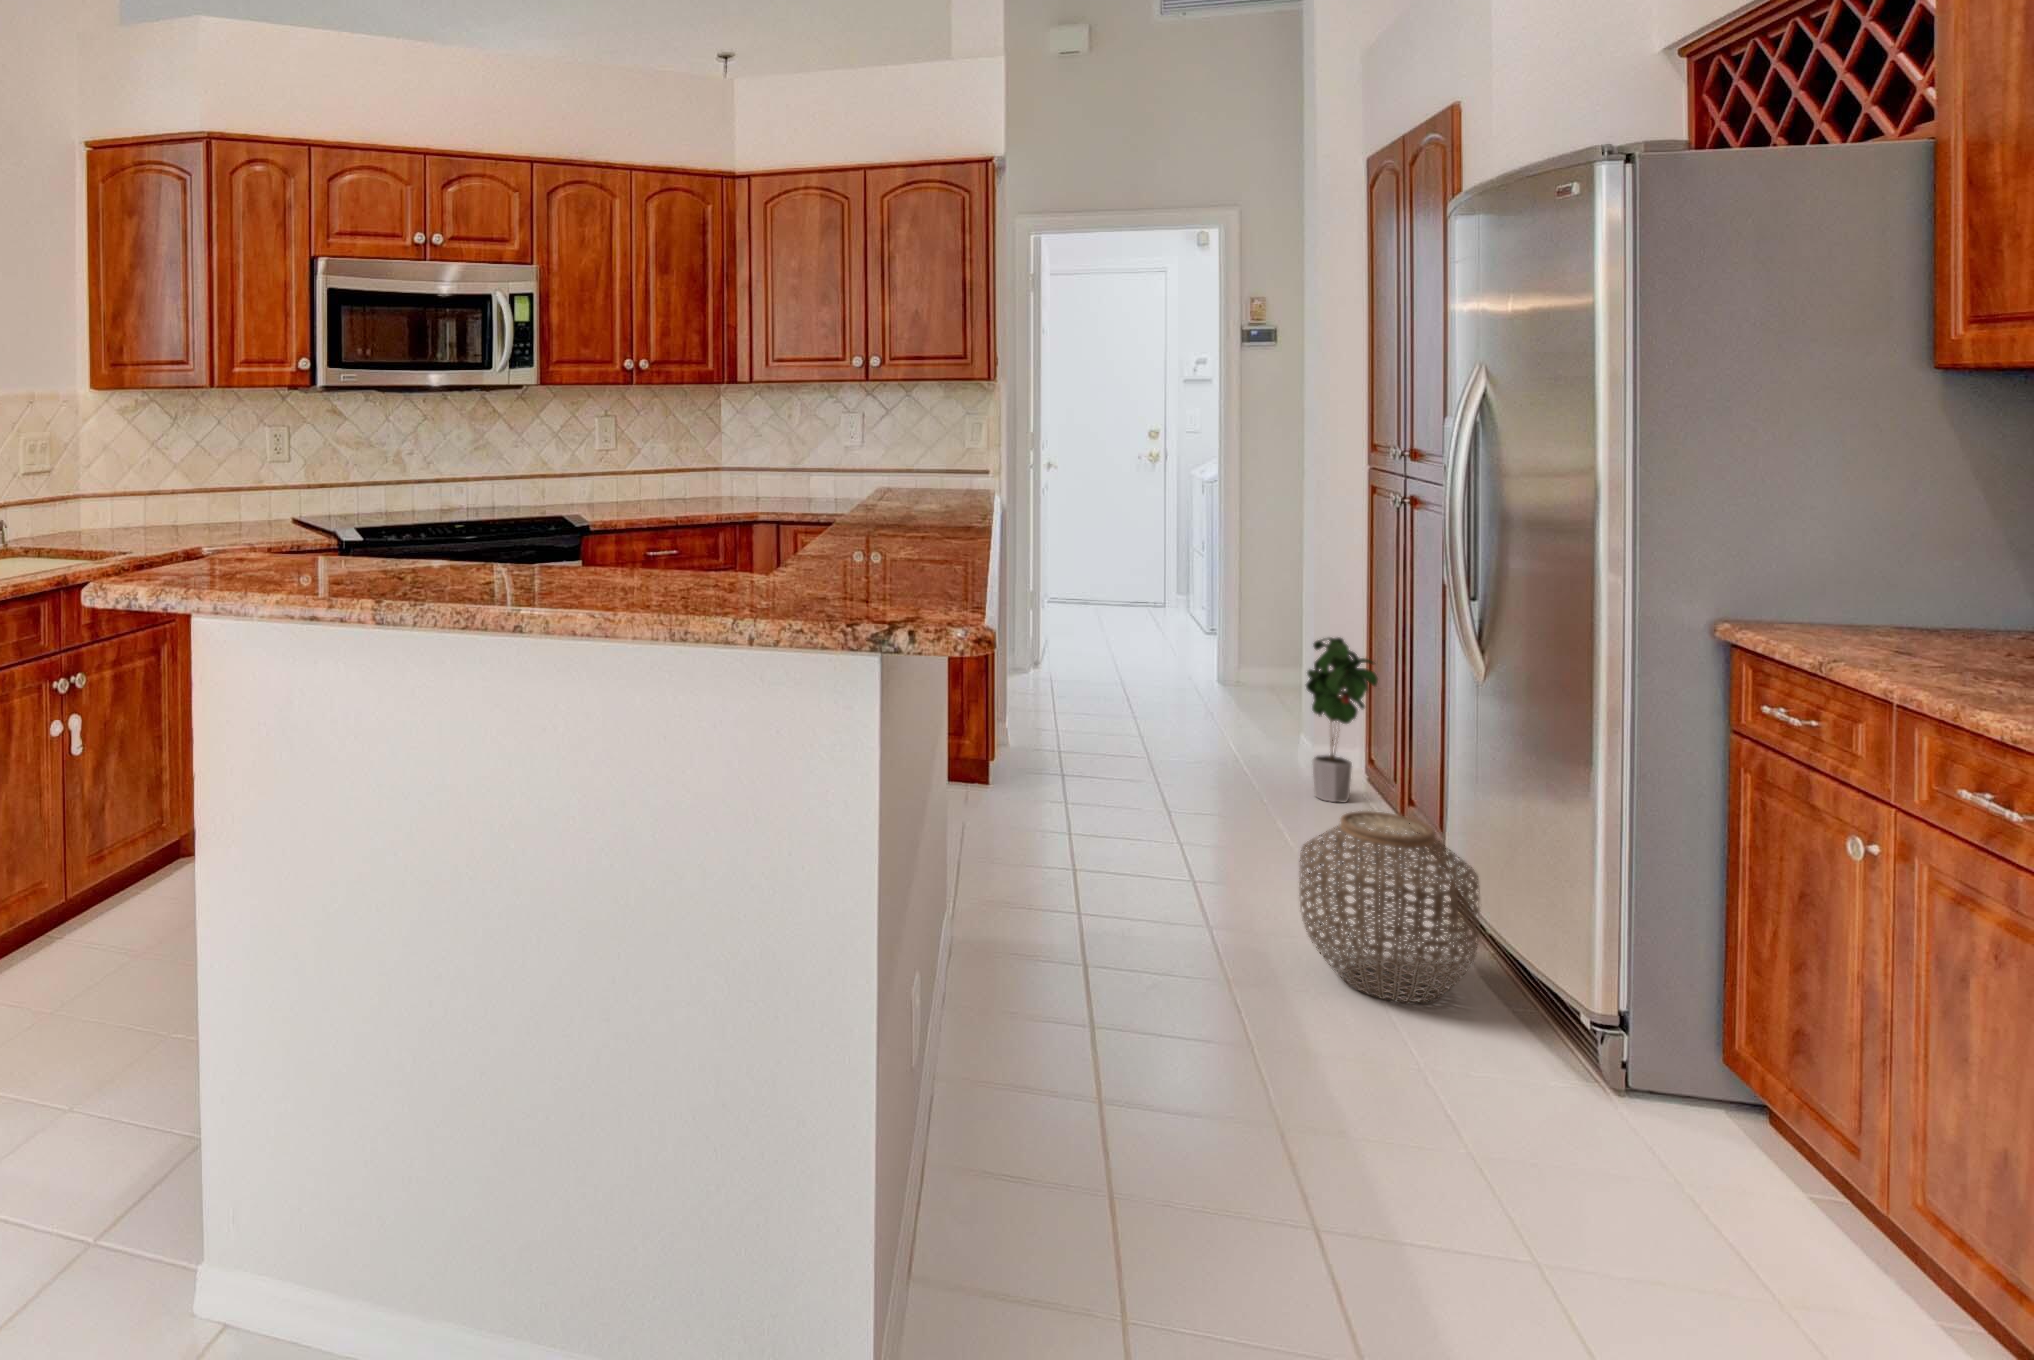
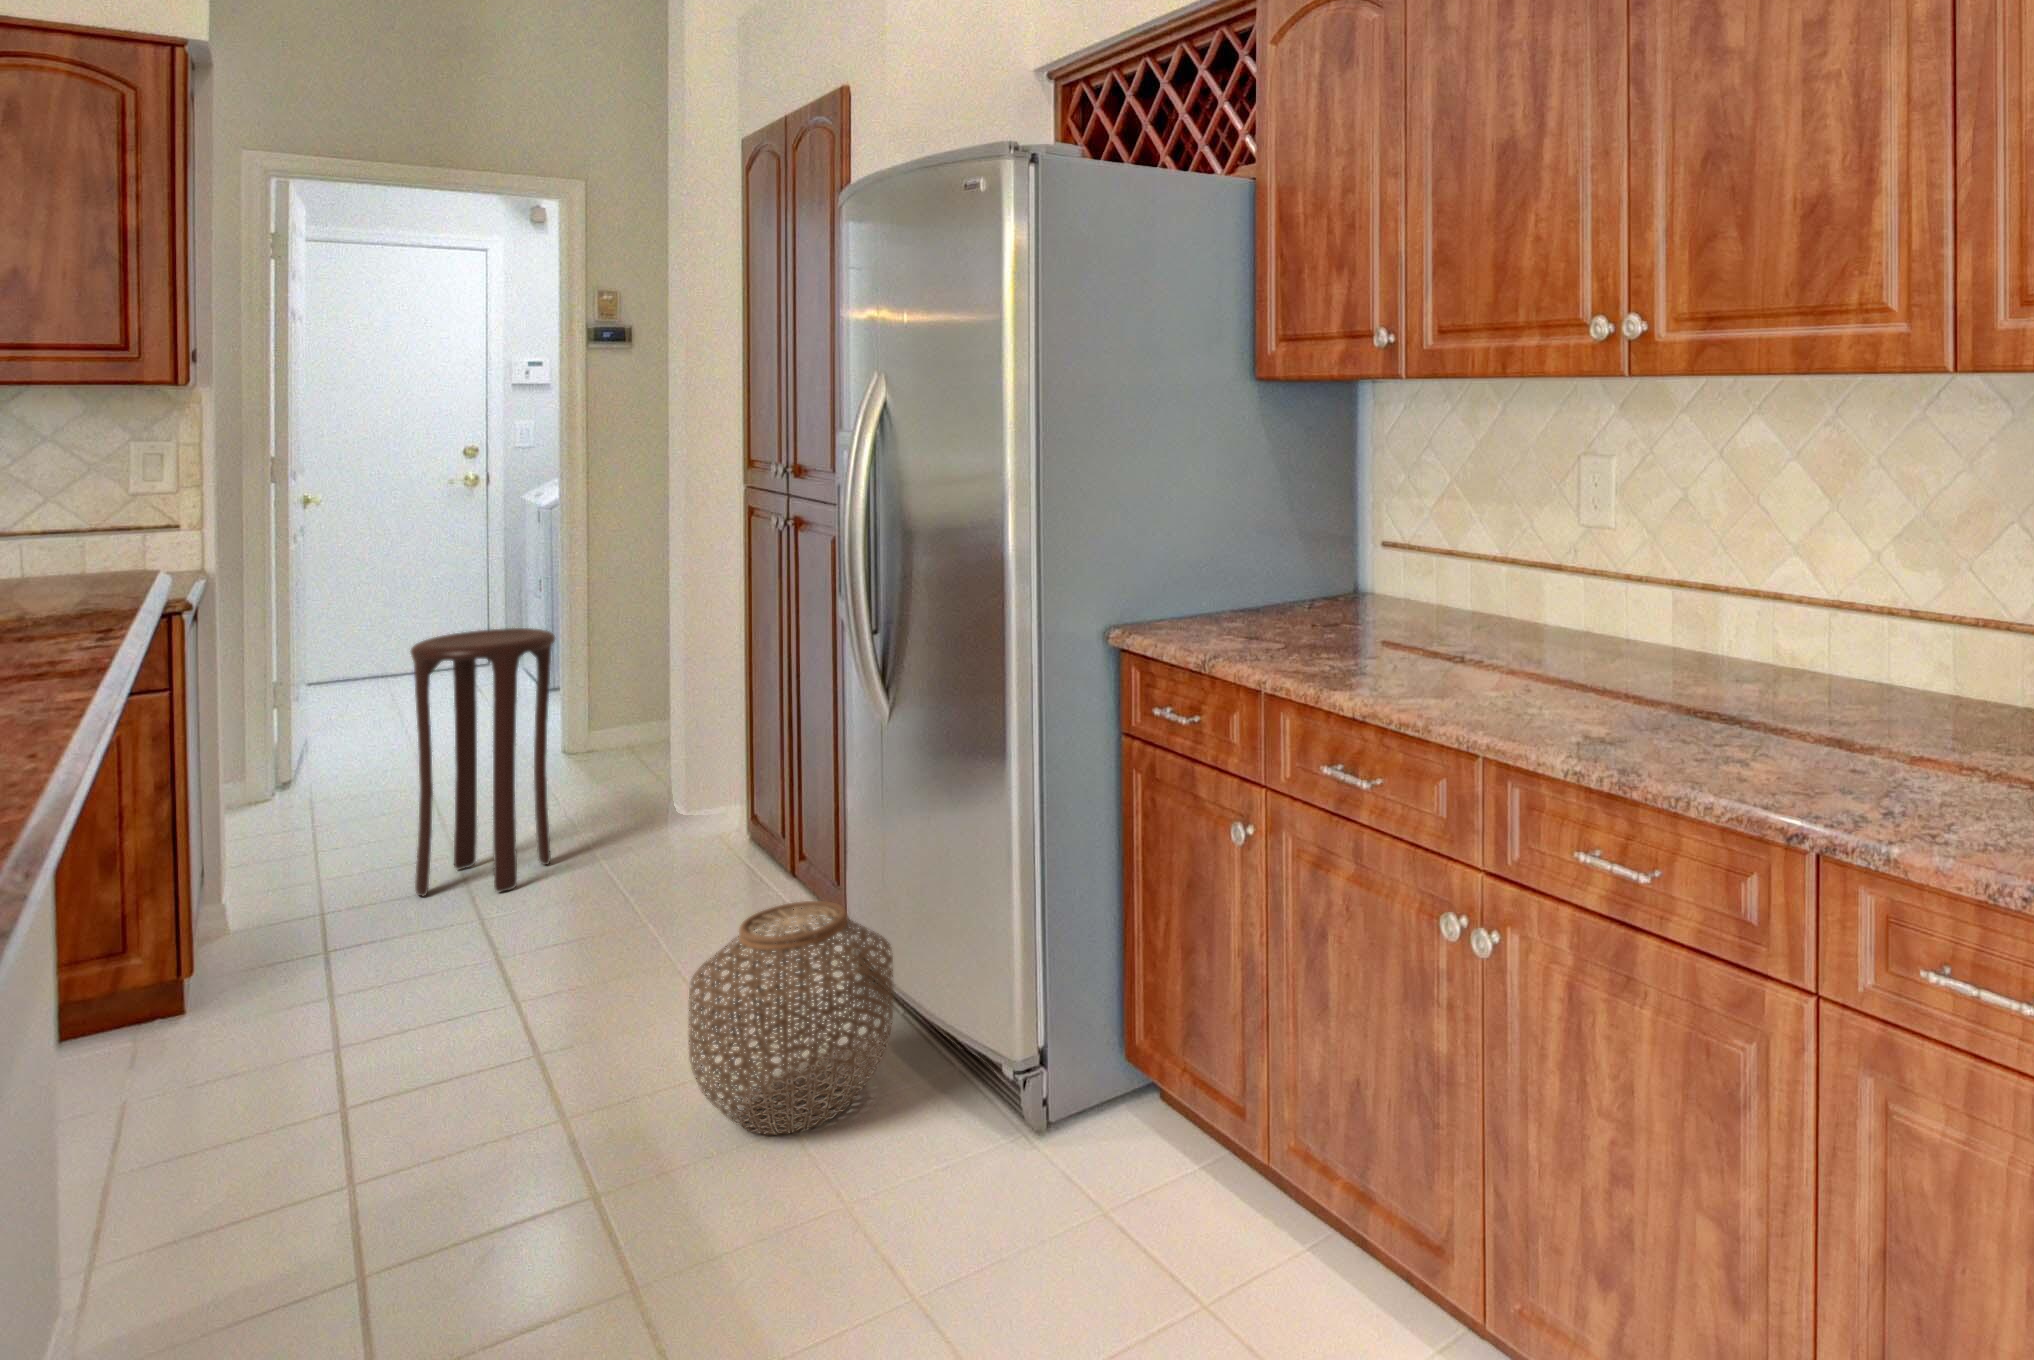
stool: none [1116,567,1215,770] -> present [411,628,555,896]
potted plant: present [1306,638,1378,803] -> none [672,683,759,878]

